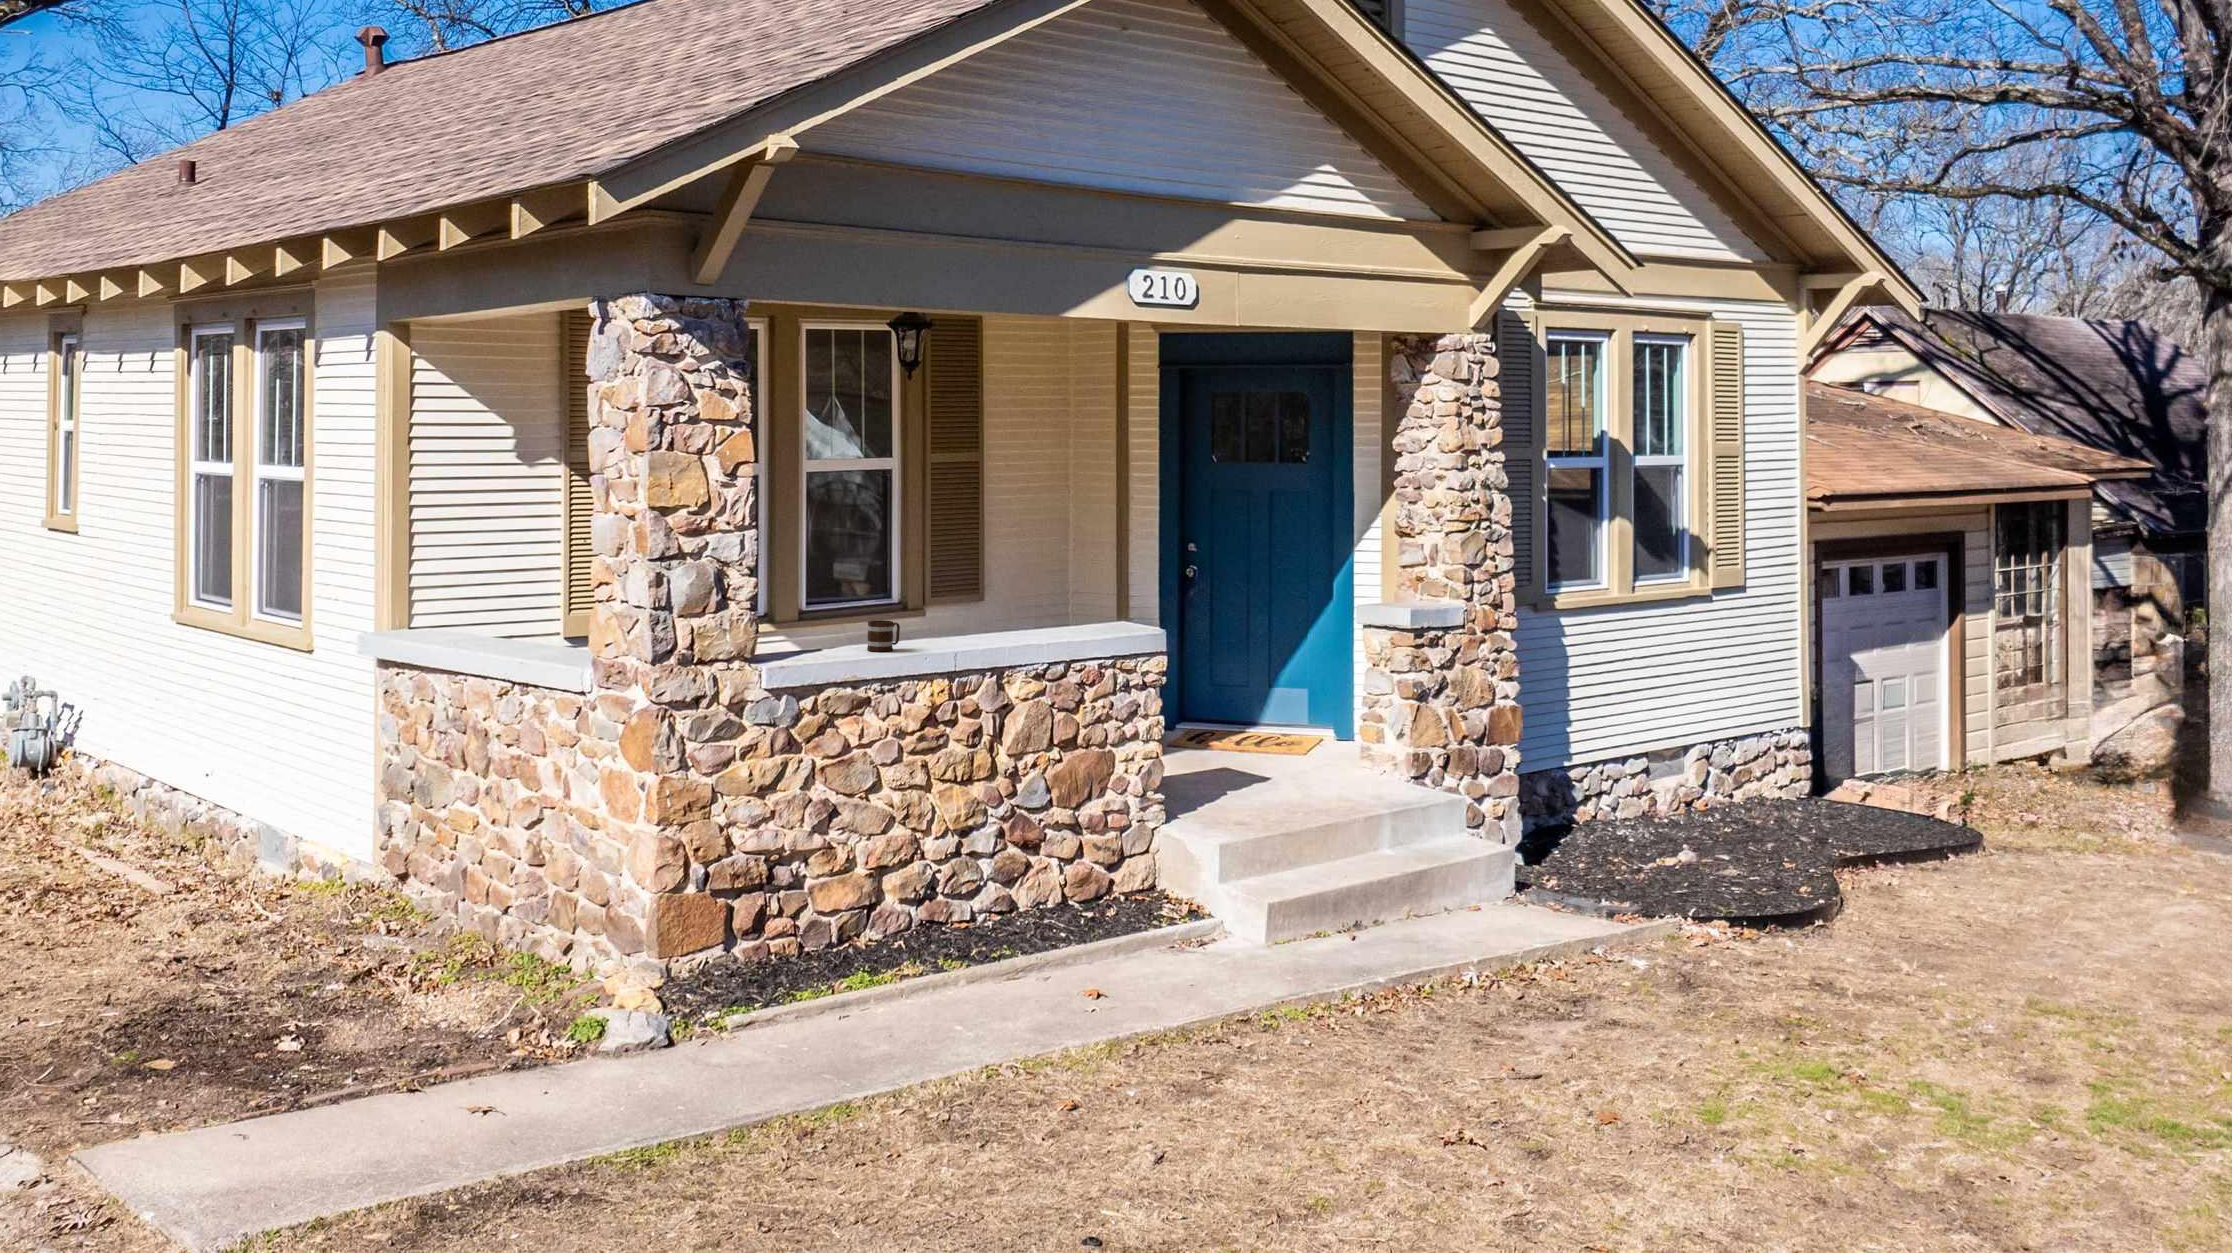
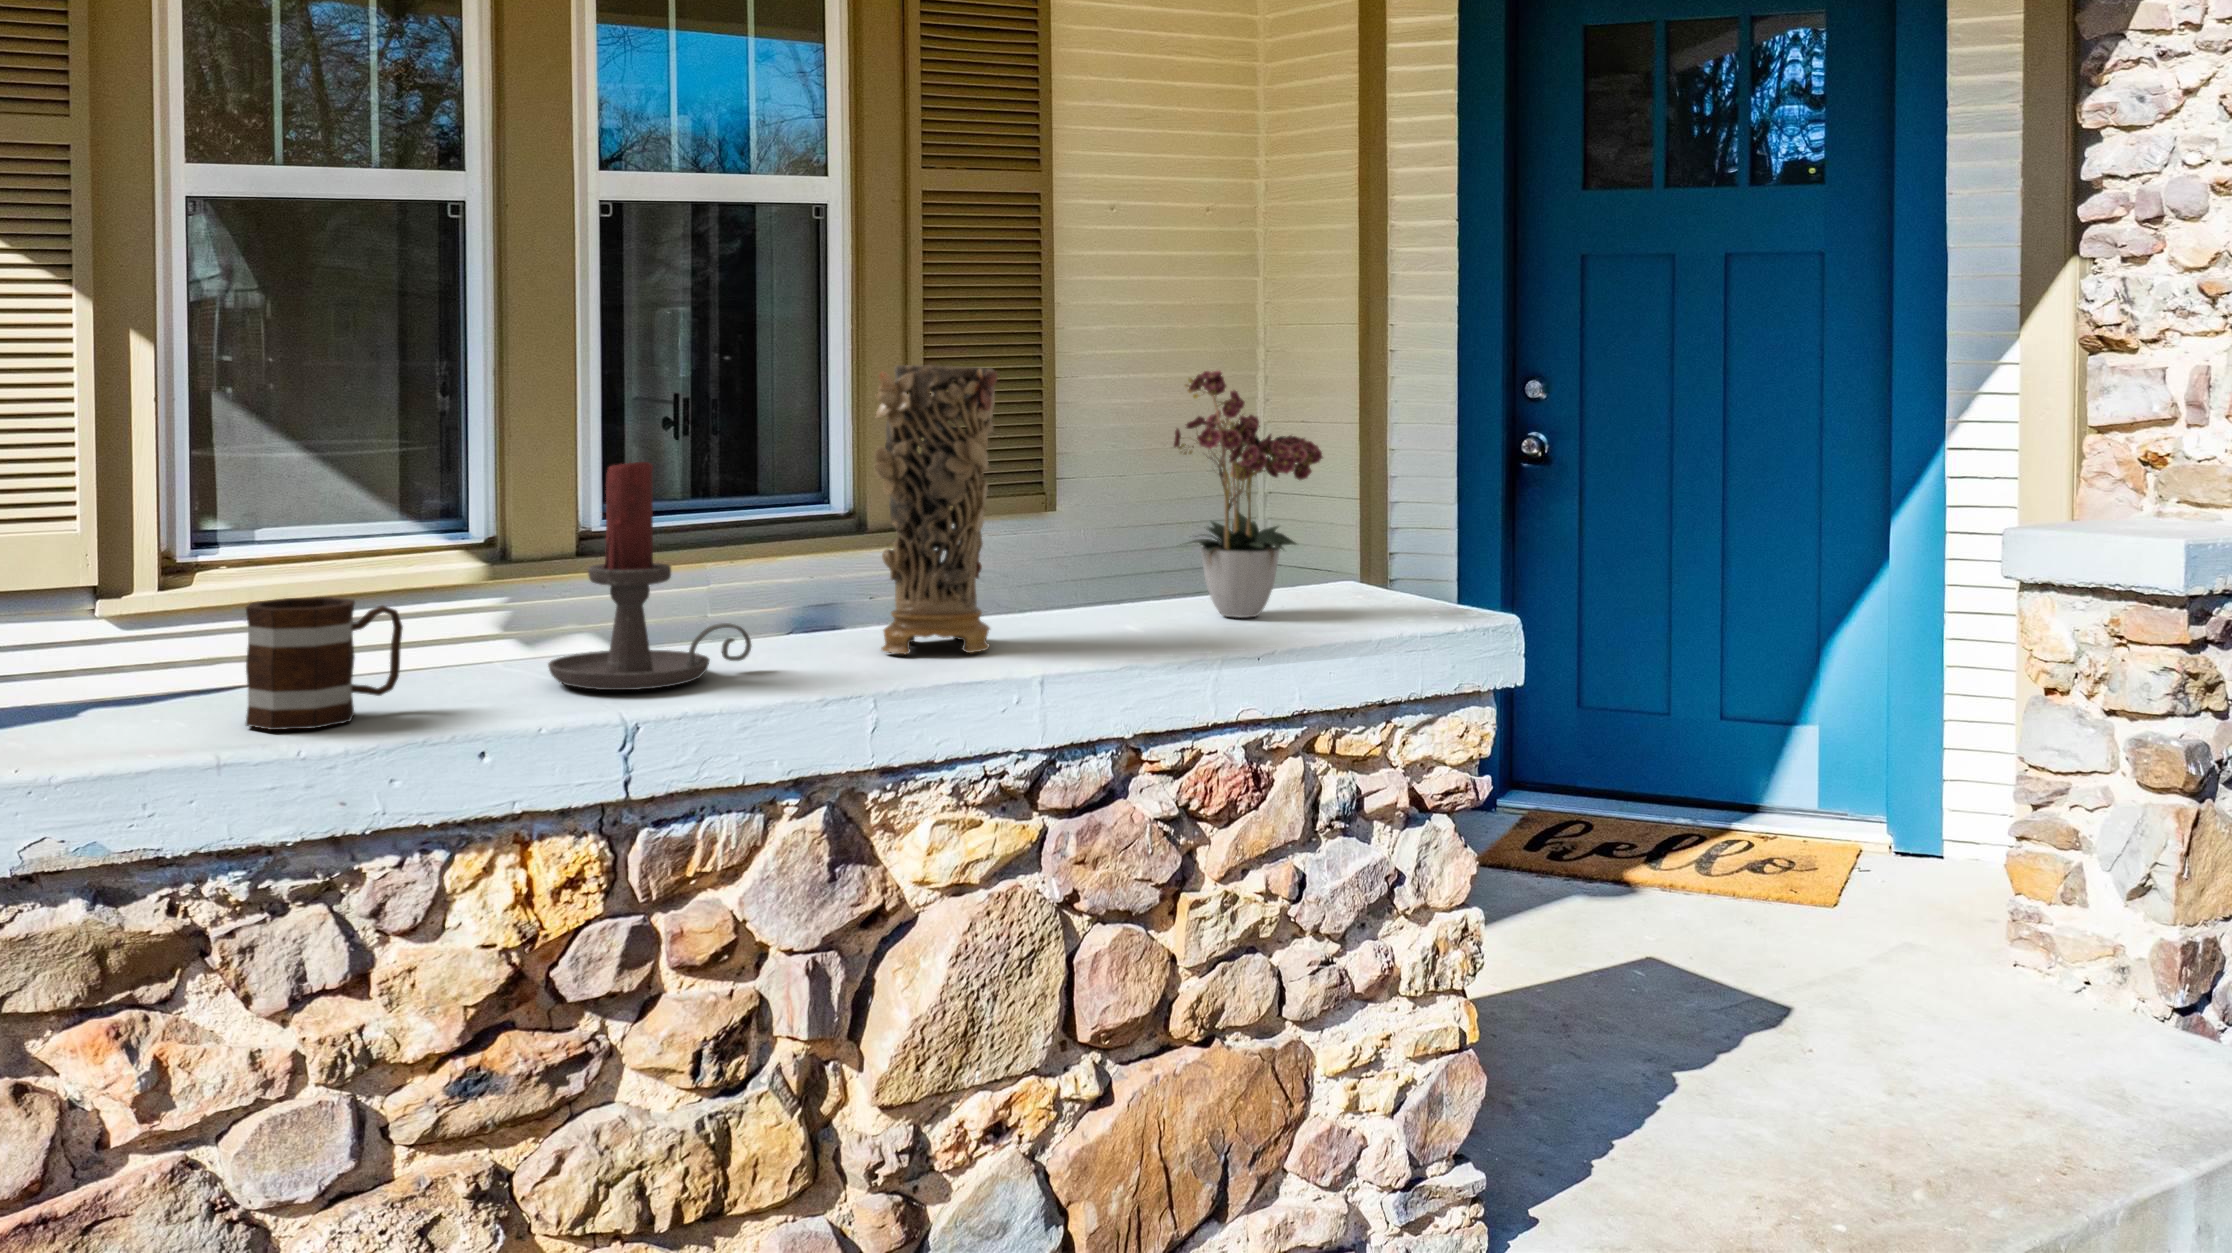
flower arrangement: none [1073,554,1122,630] -> present [1174,370,1323,618]
decorative vase: none [1001,558,1034,638] -> present [874,365,998,654]
candle holder: none [924,585,973,645] -> present [548,462,752,690]

